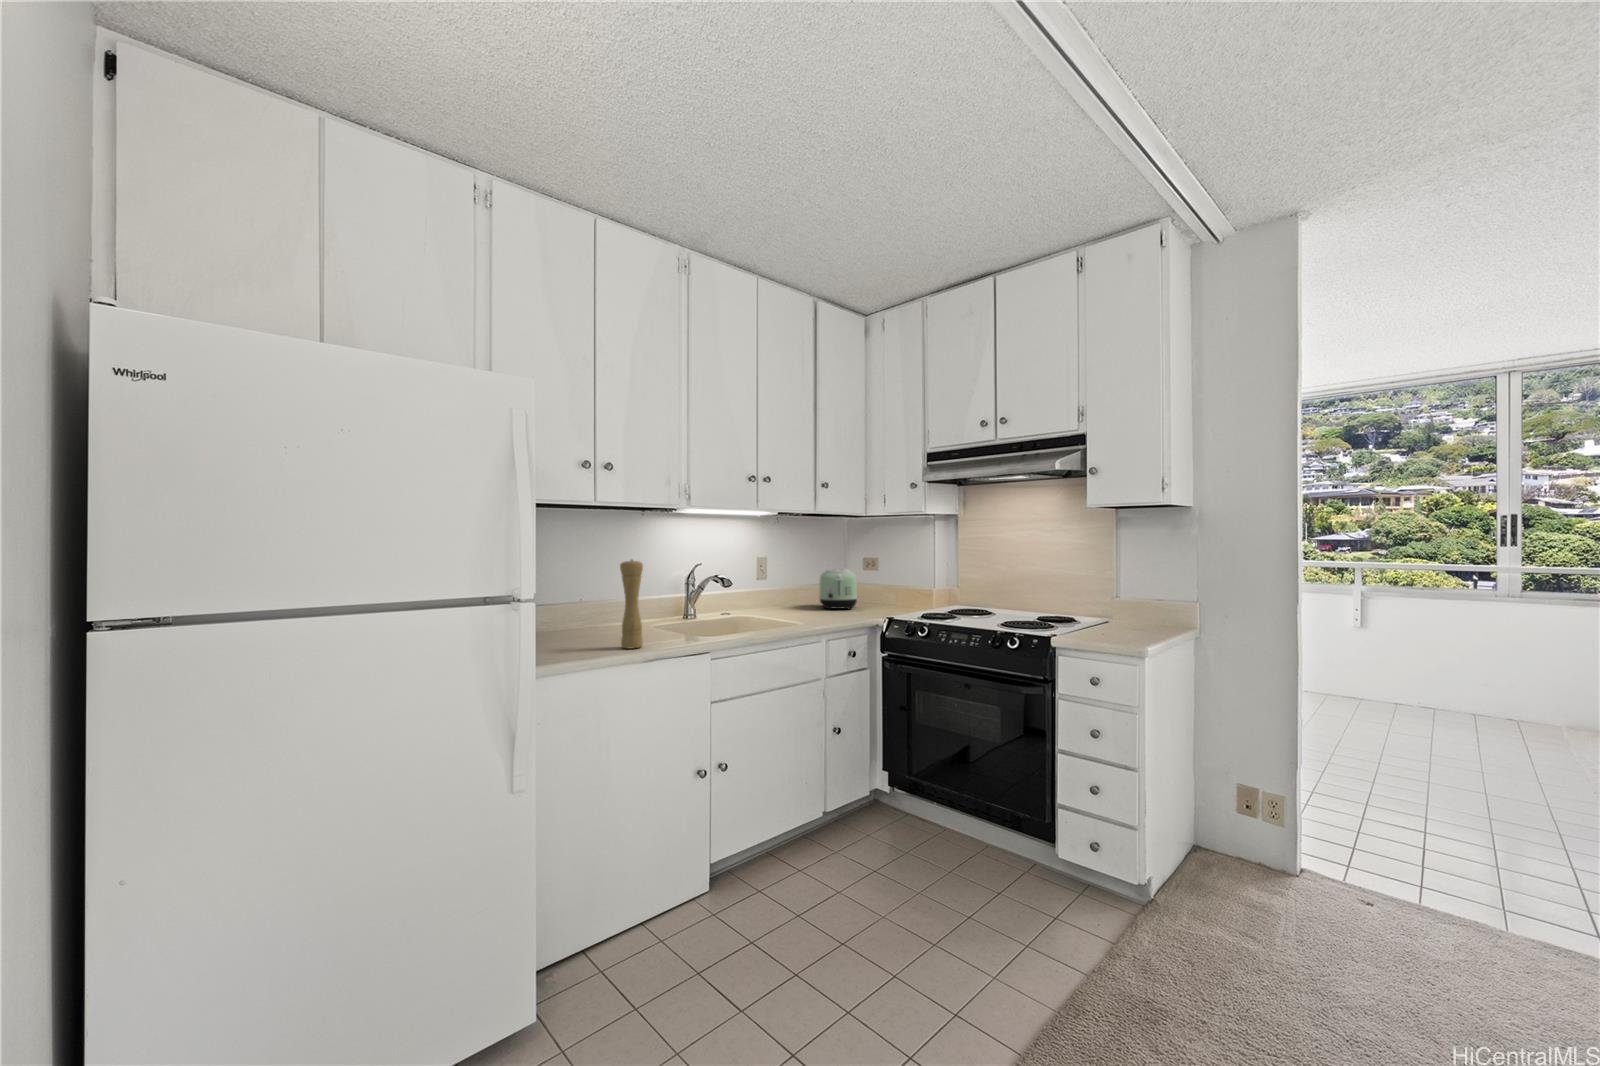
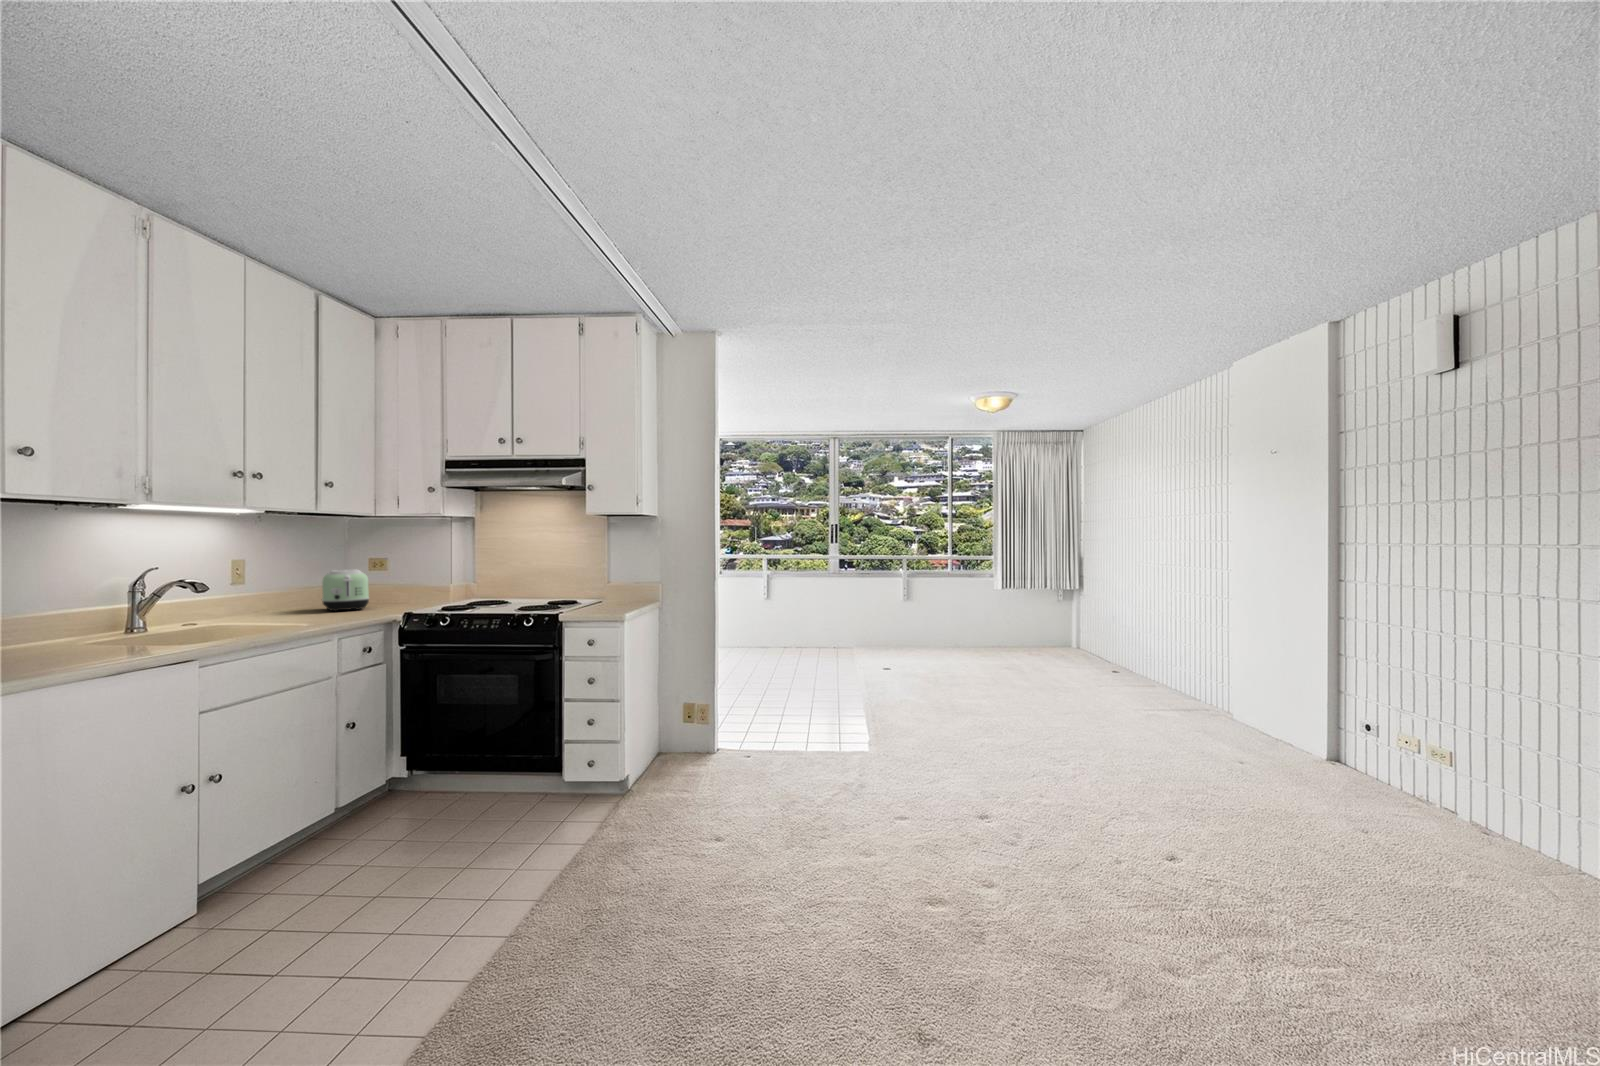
pepper mill: present [620,560,643,649] -> none [48,561,87,664]

